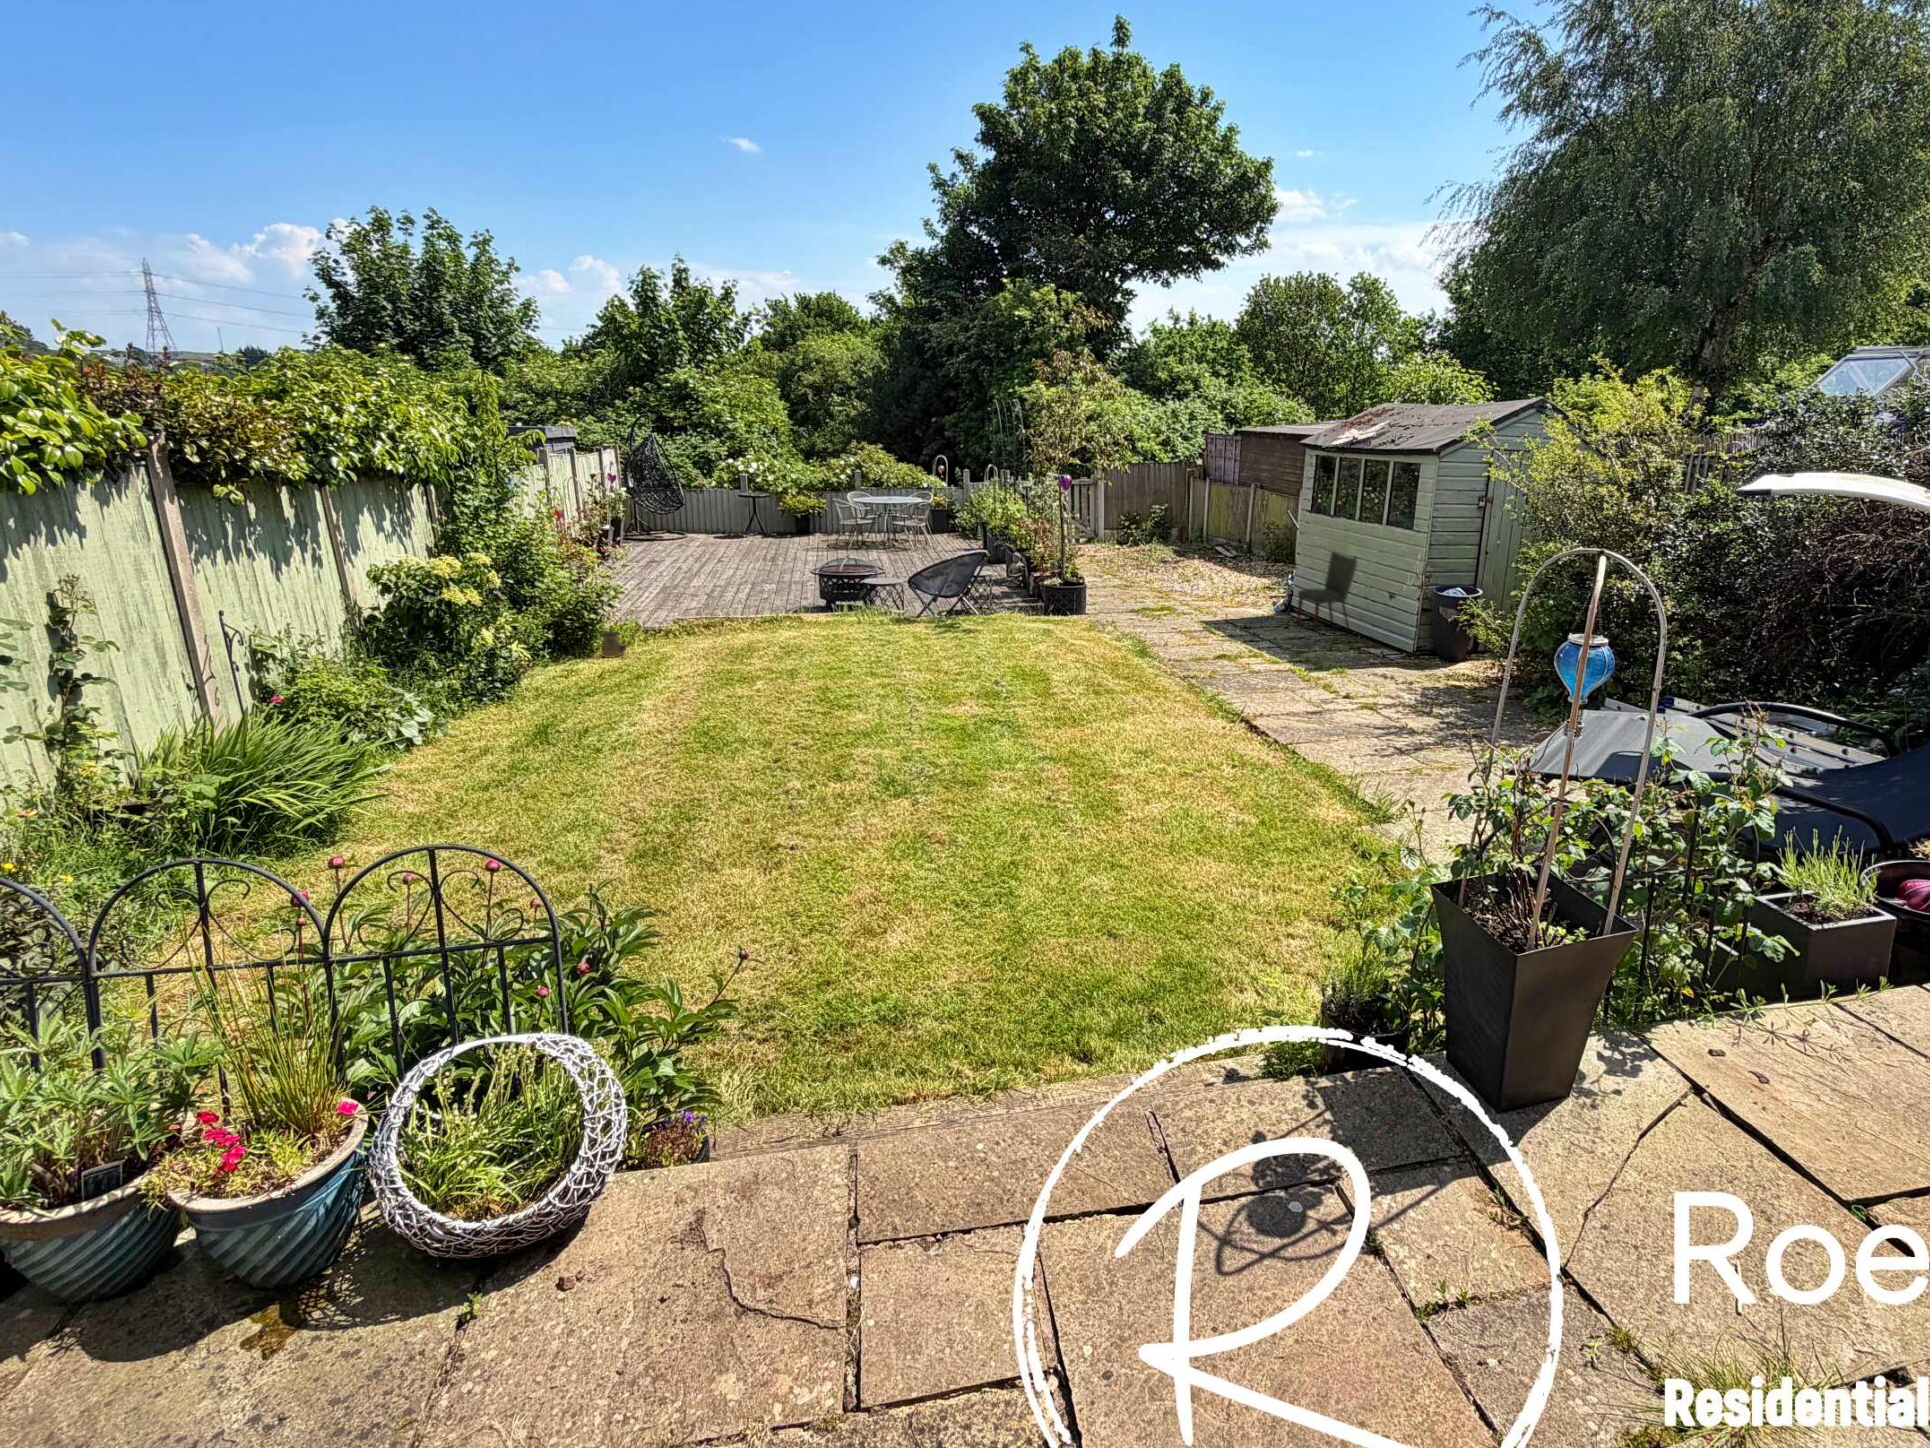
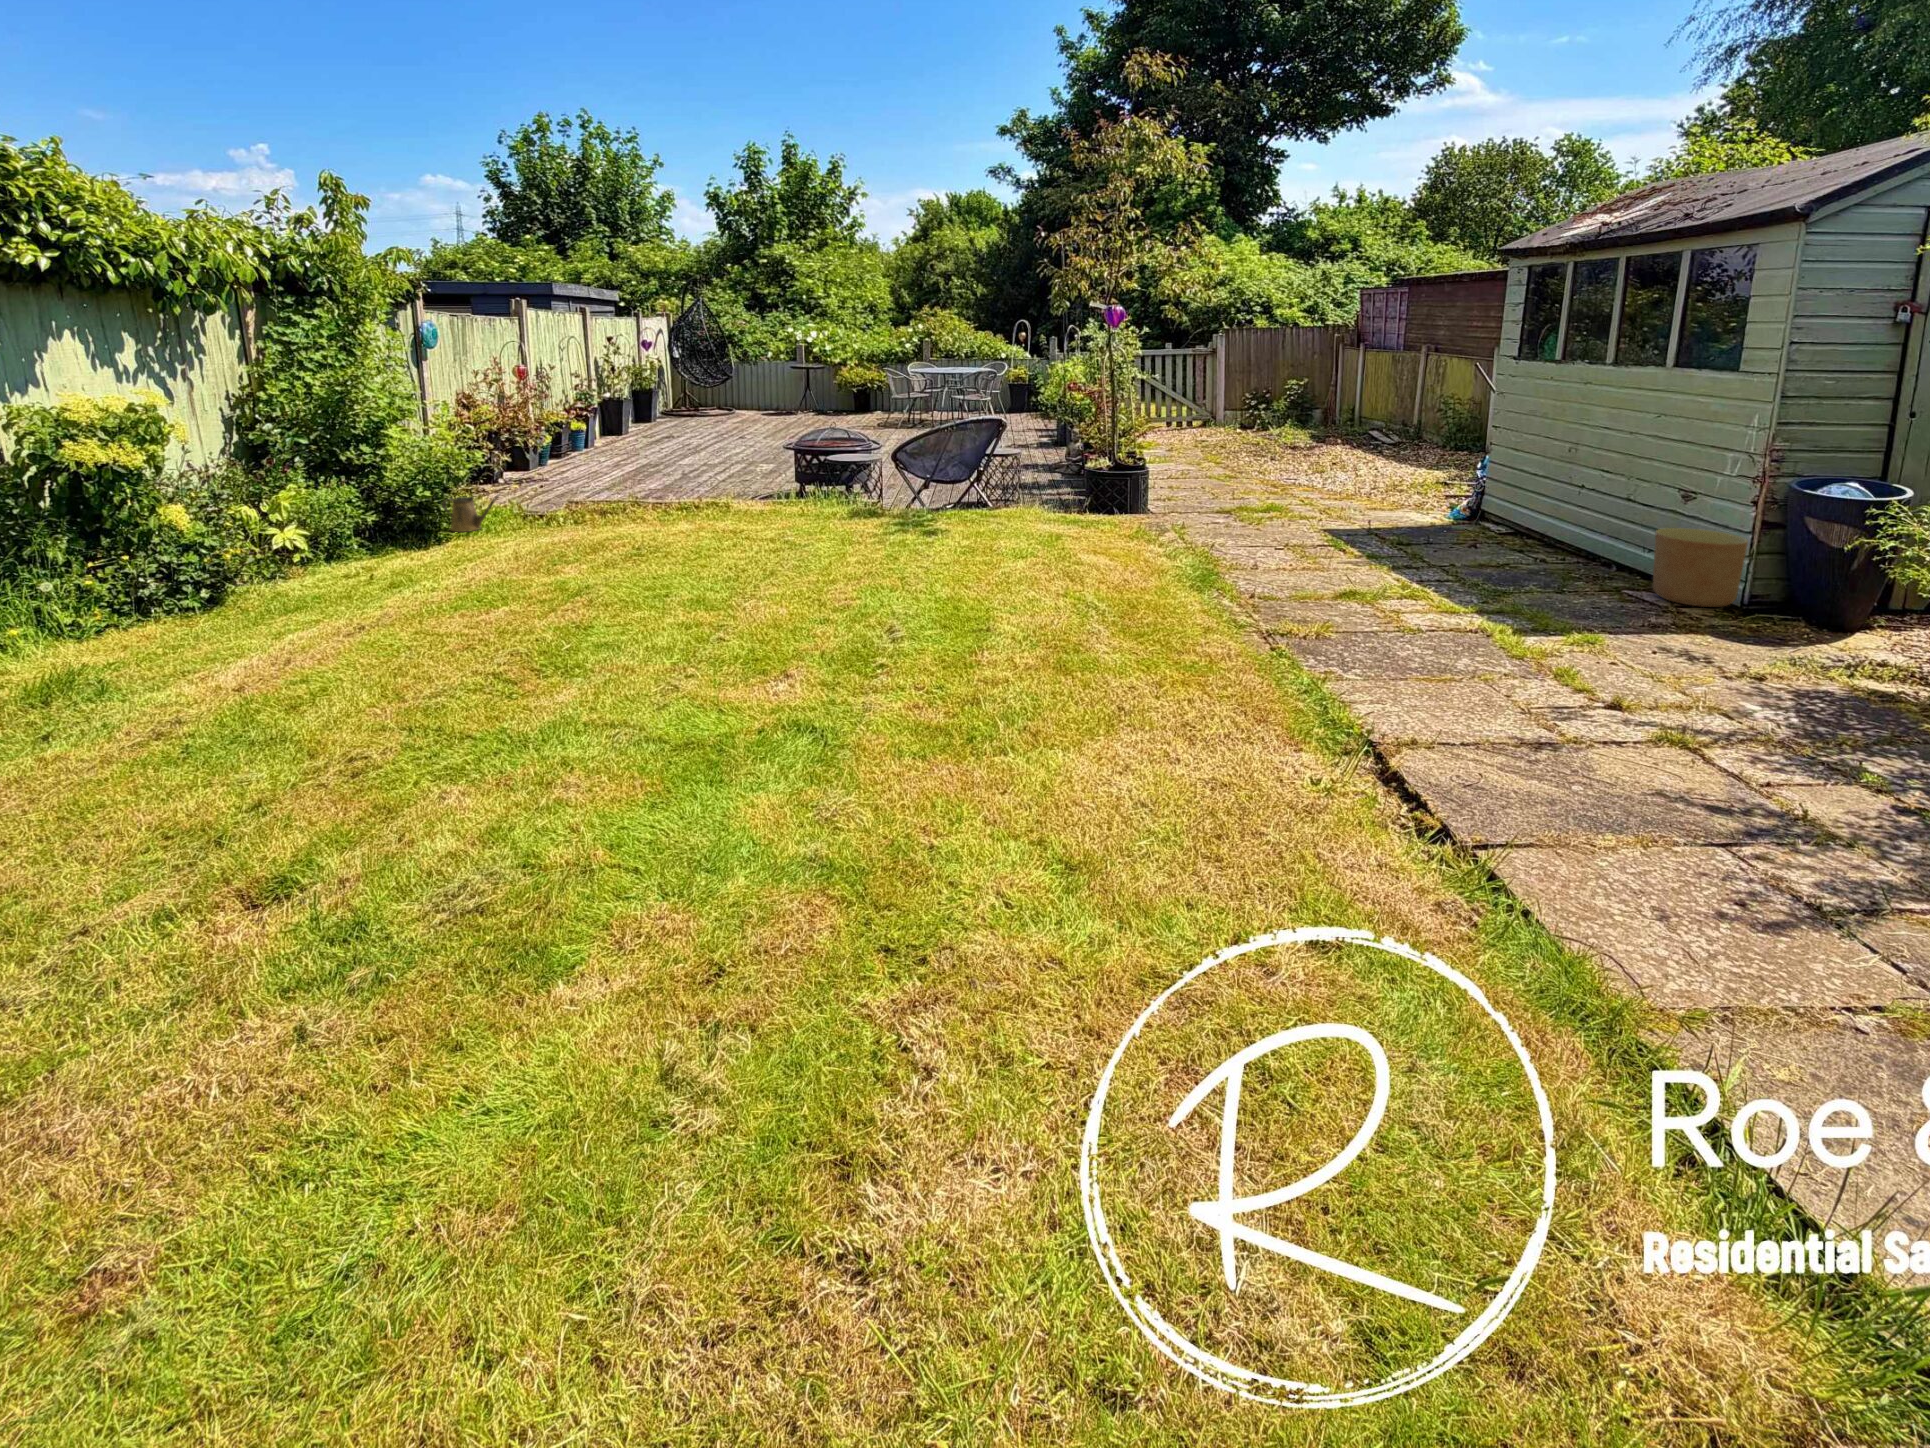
chair: present [1297,552,1357,632] -> none [1488,423,1609,558]
planter: none [1374,612,1415,653] -> present [1653,528,1748,607]

